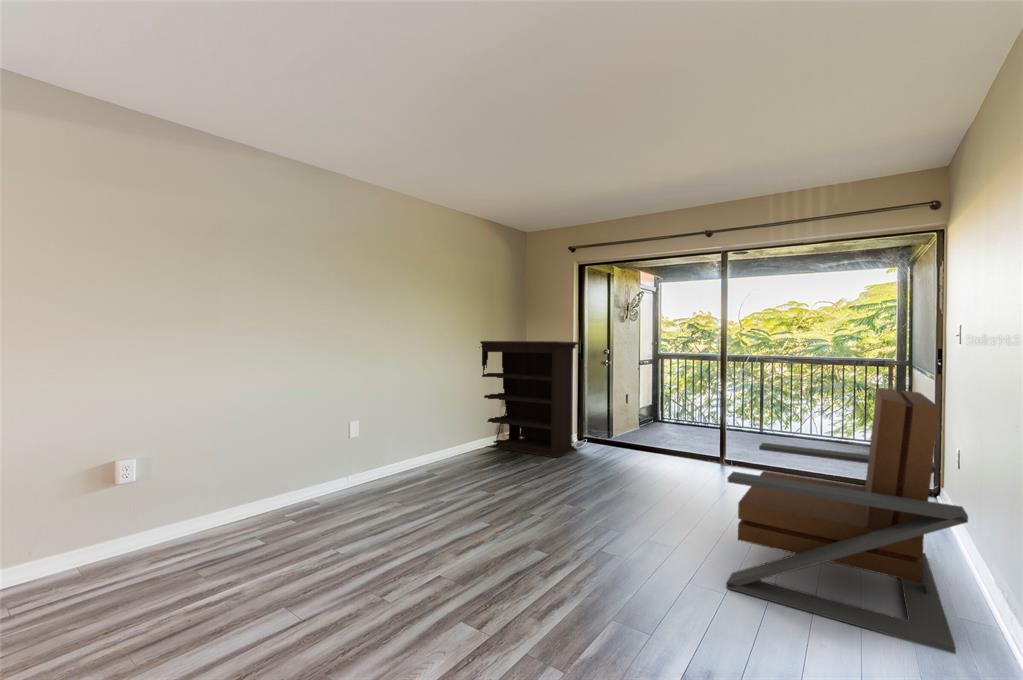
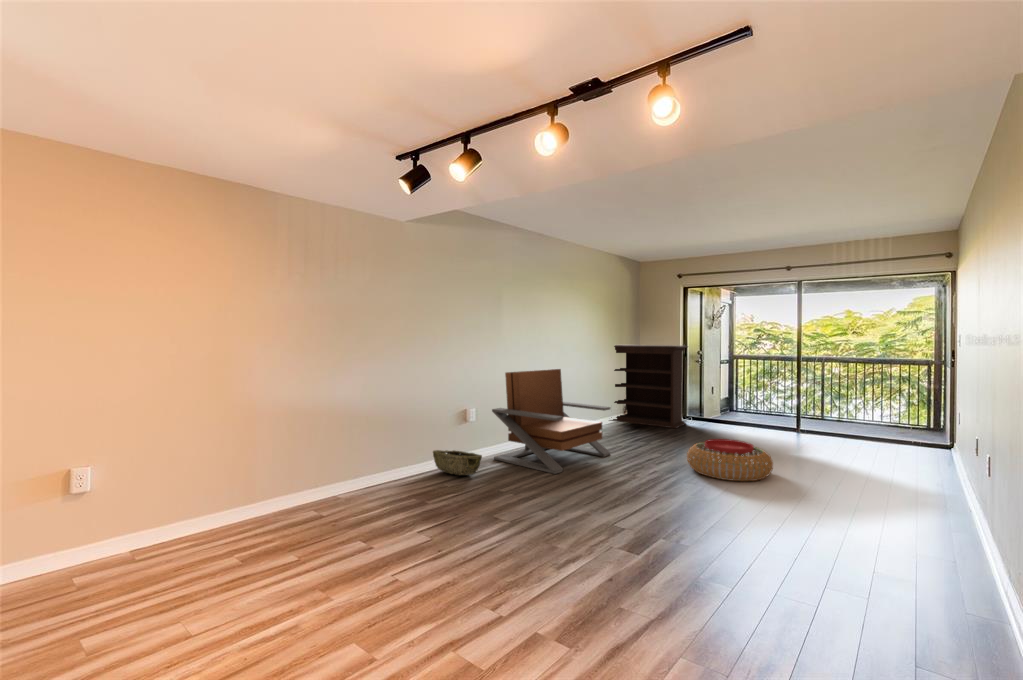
lounge chair: present [726,388,968,654] -> present [492,369,610,474]
pouf: none [512,493,650,582] -> present [687,439,773,481]
woven basket: none [20,524,116,585] -> present [433,450,482,475]

